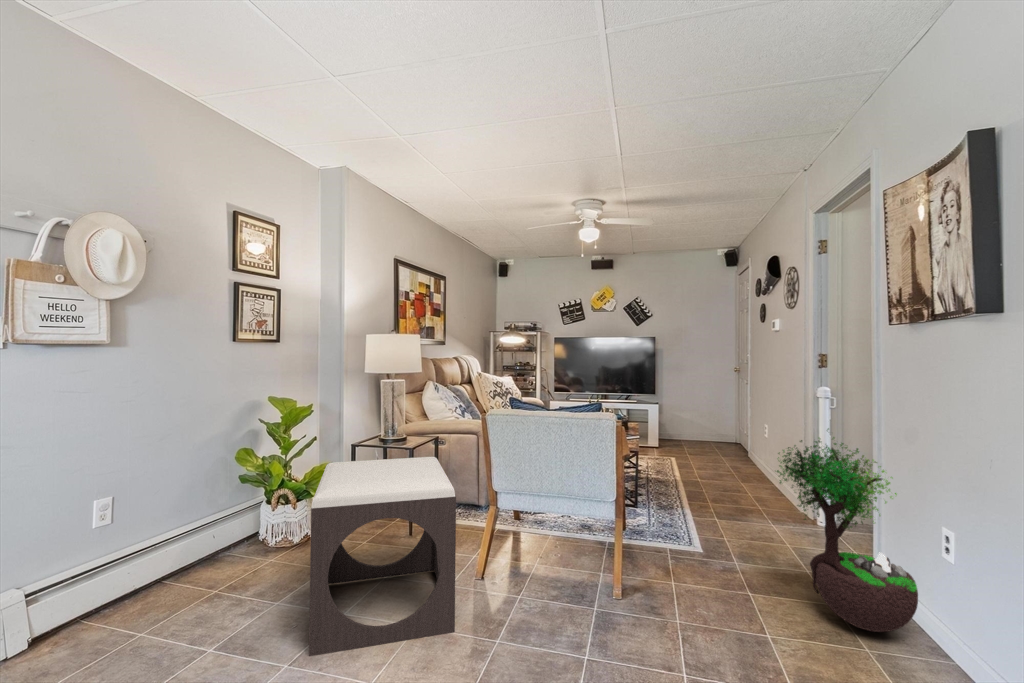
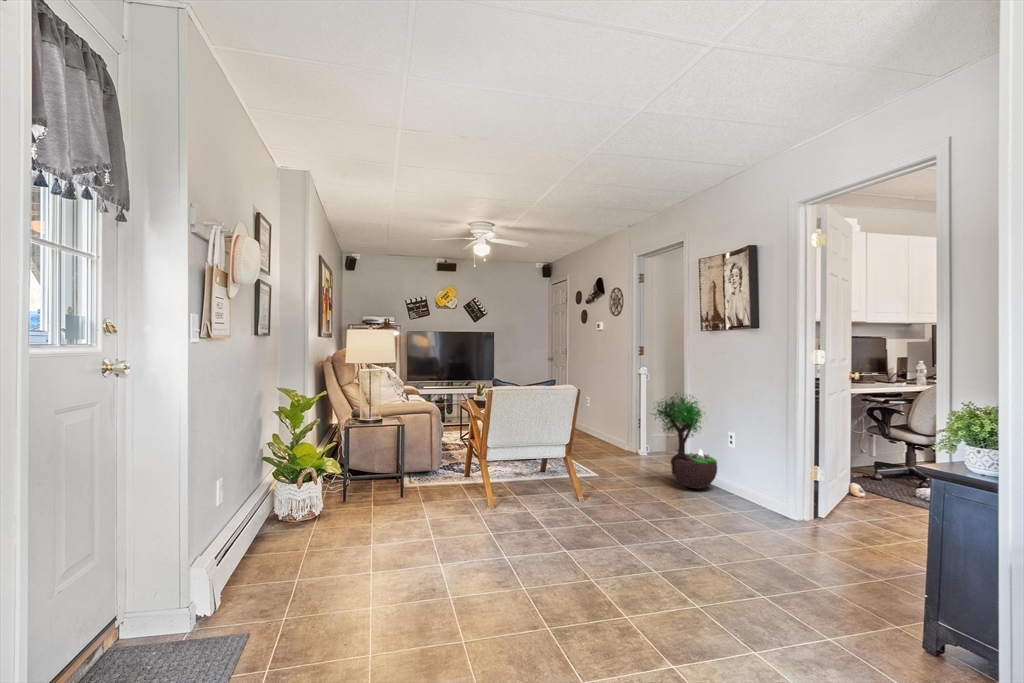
footstool: present [309,457,456,656] -> none [388,424,517,559]

